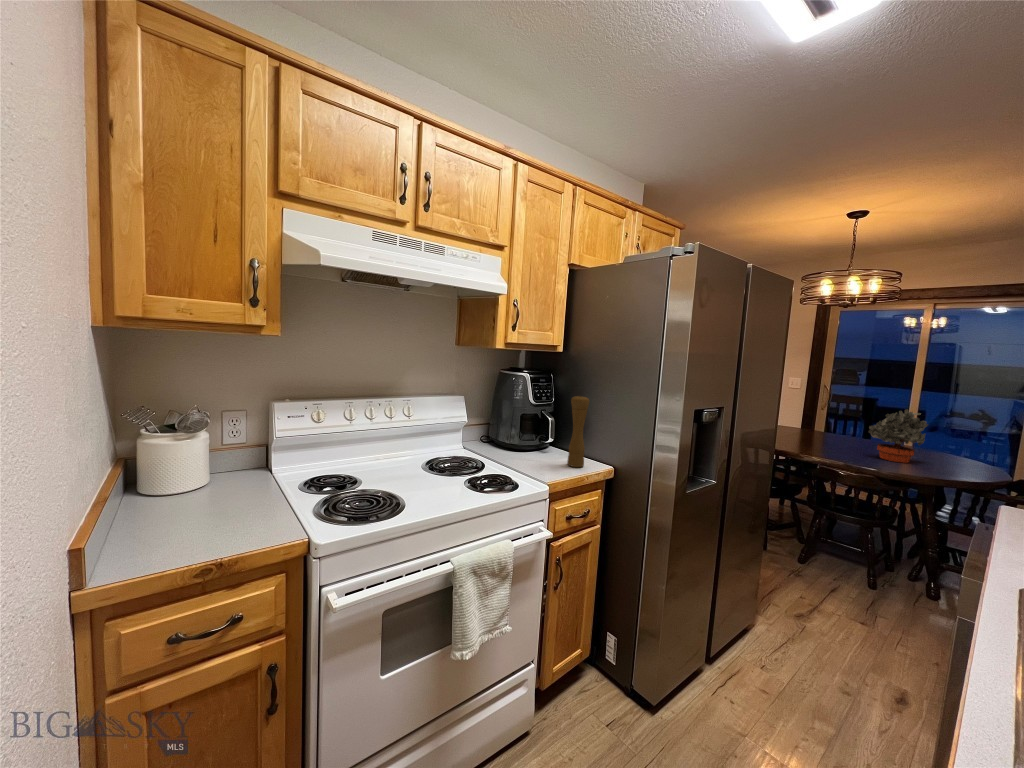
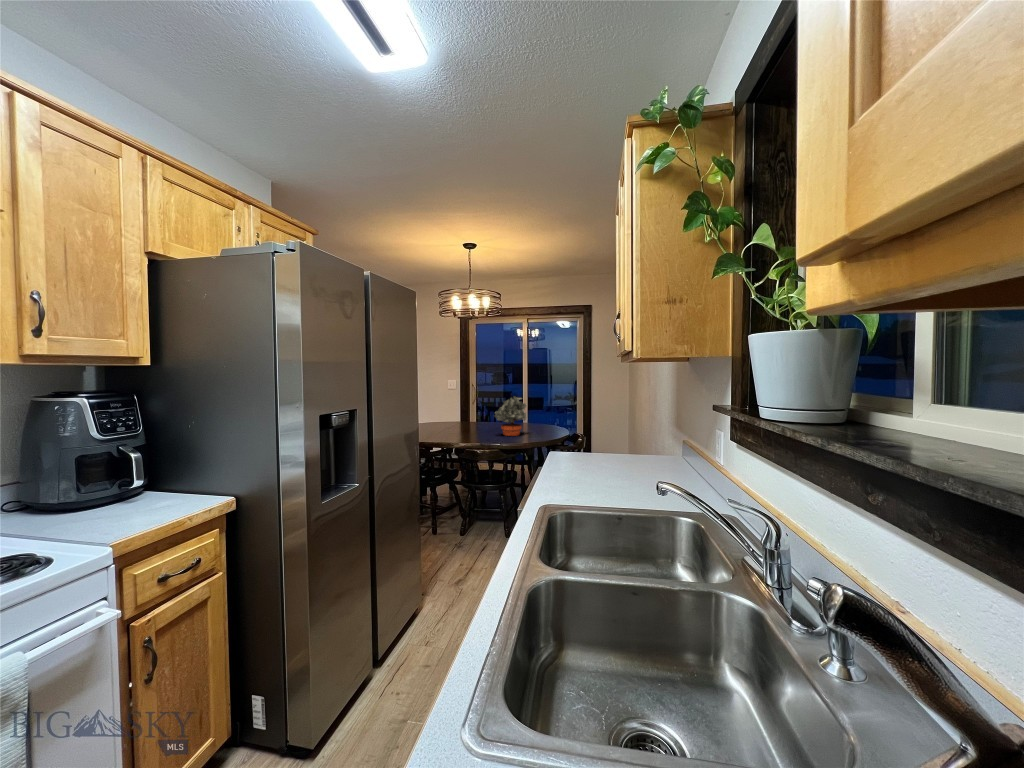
pepper mill: present [567,396,590,467] -> none [159,418,190,511]

